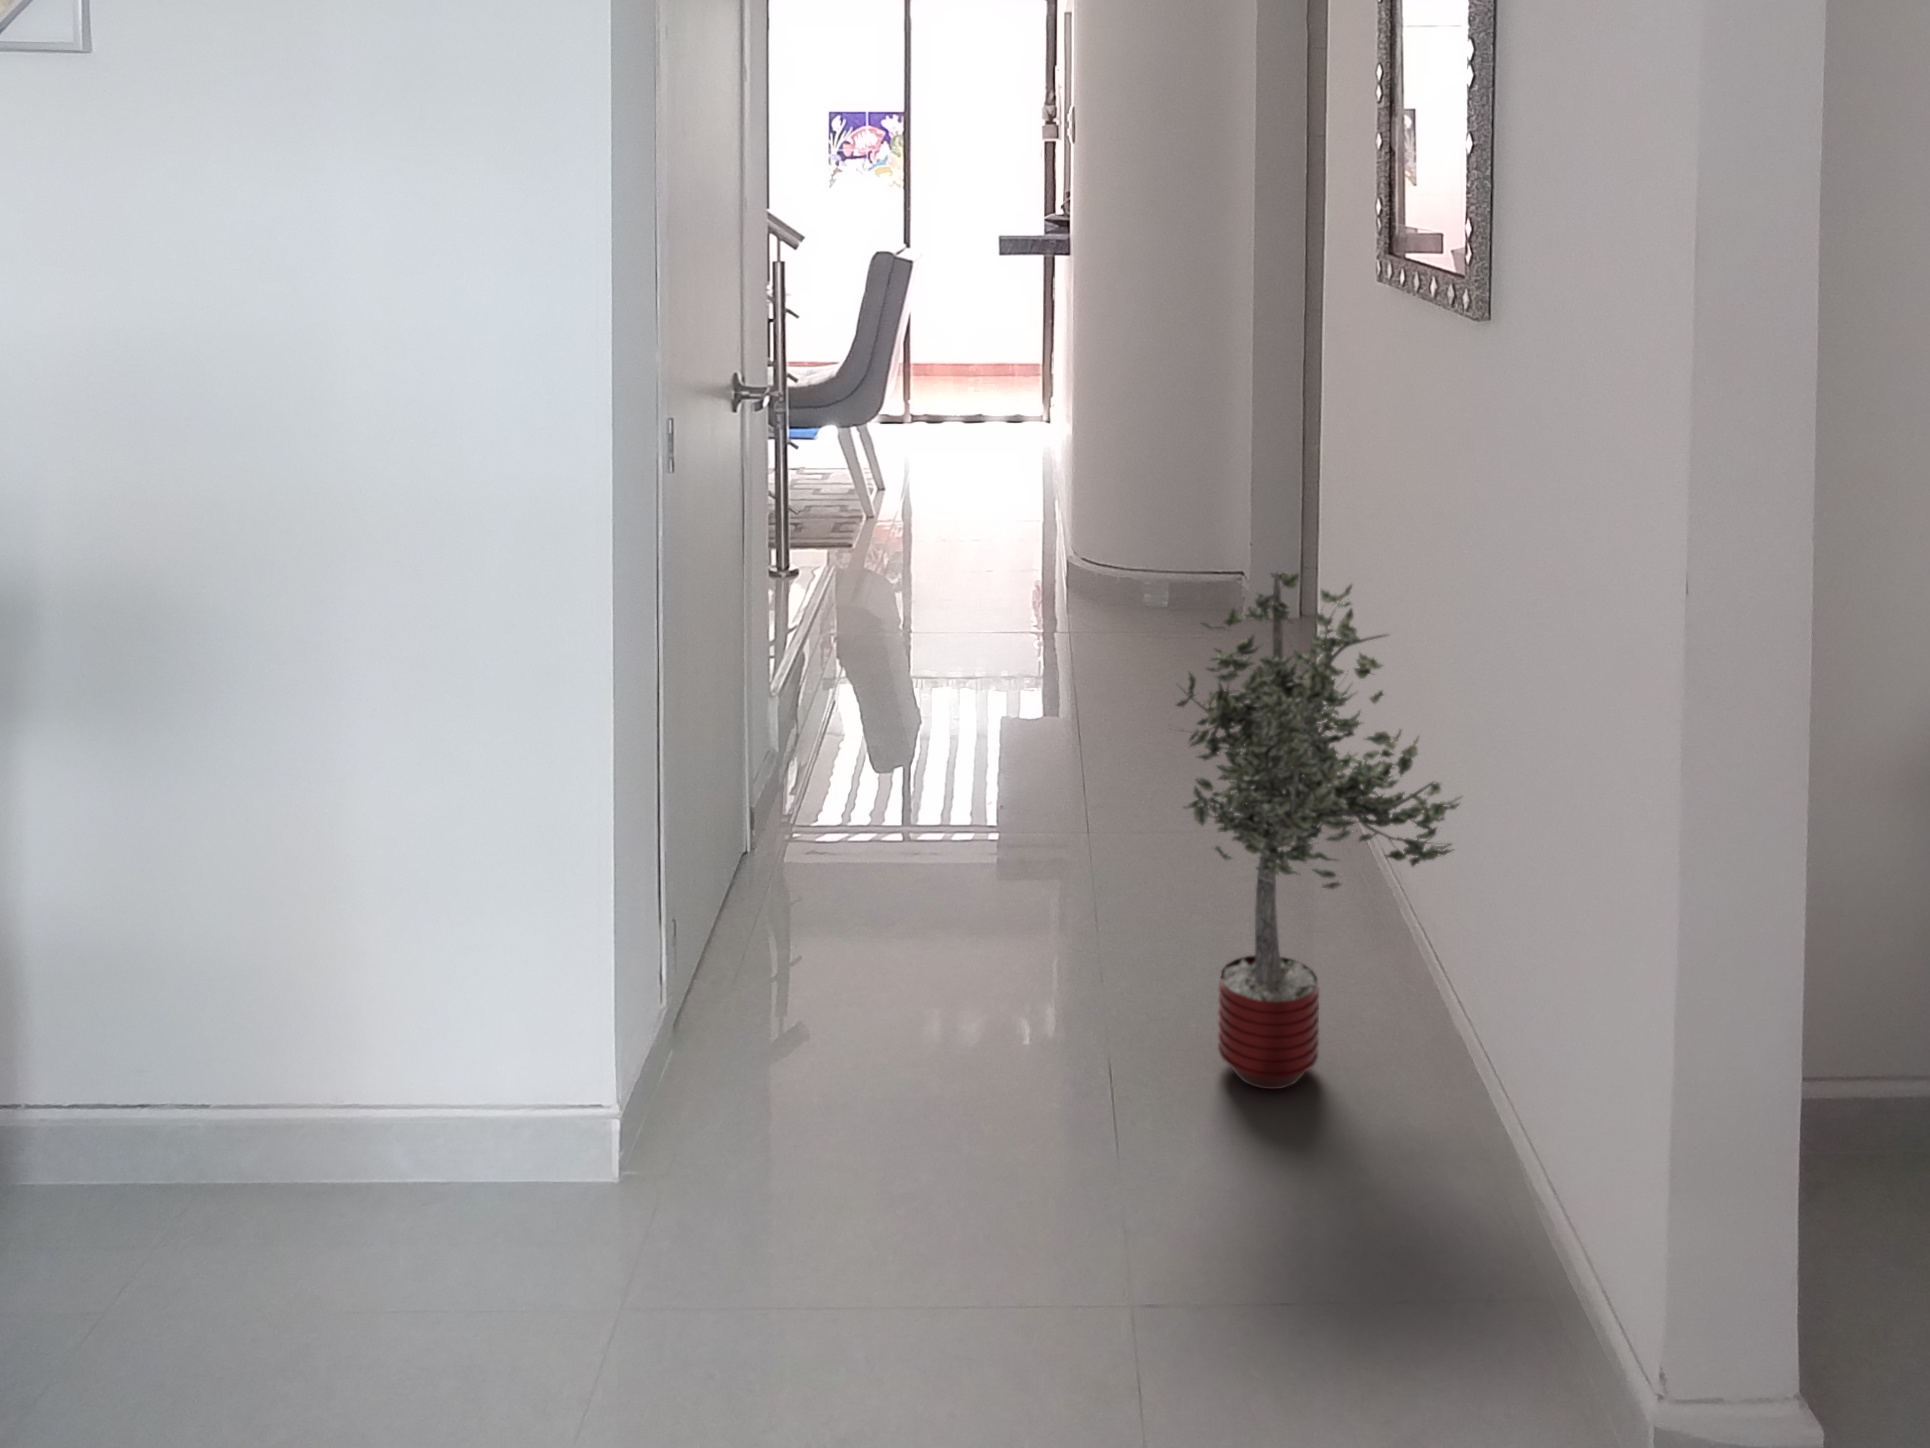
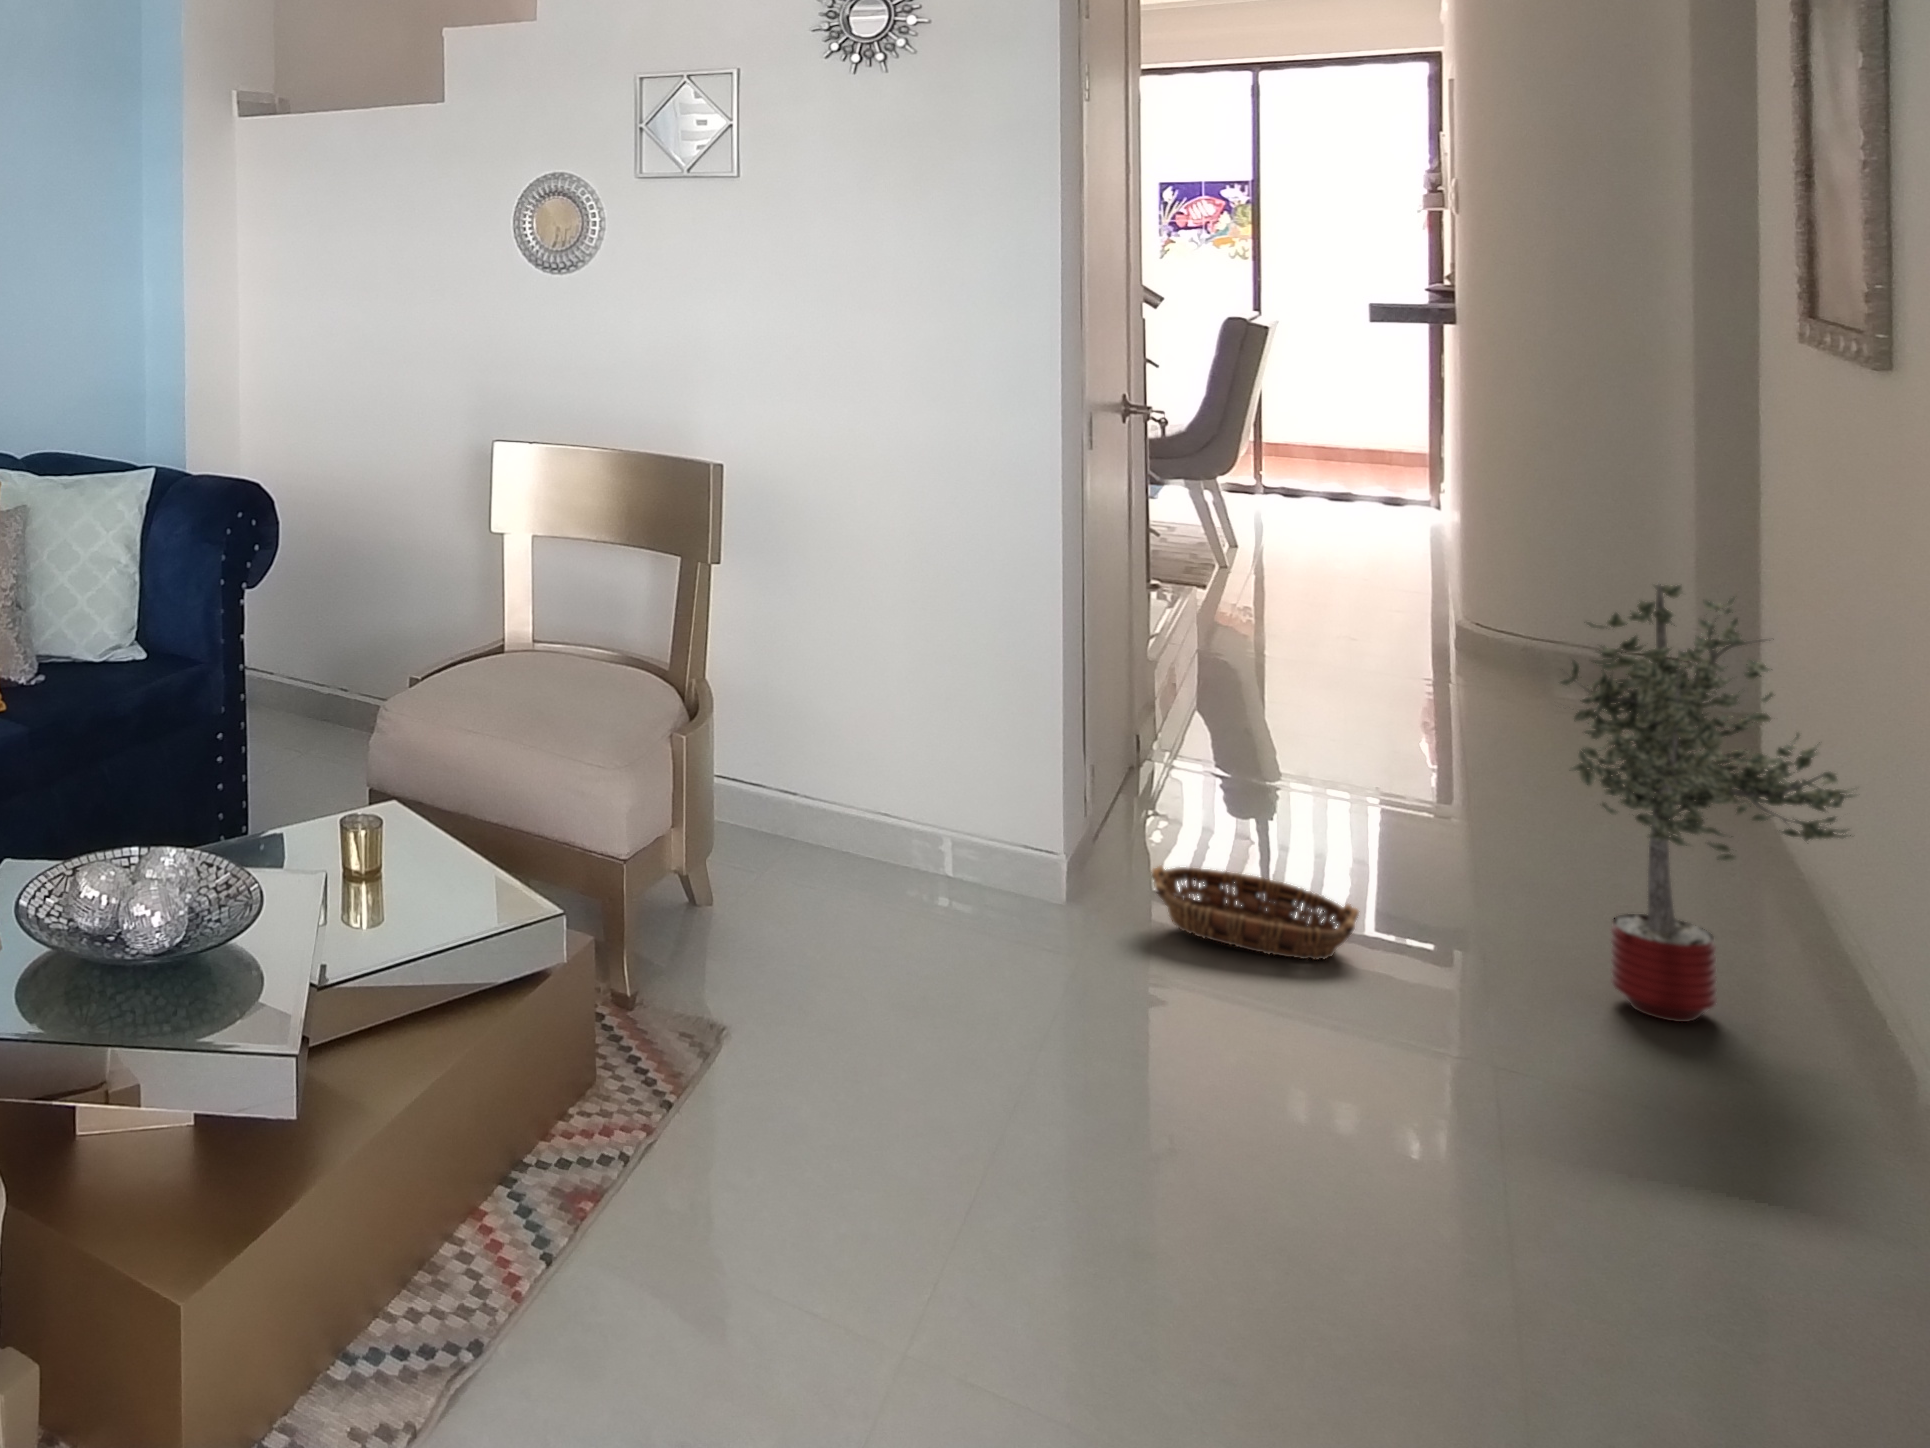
basket: none [686,949,982,1106] -> present [1151,866,1359,960]

